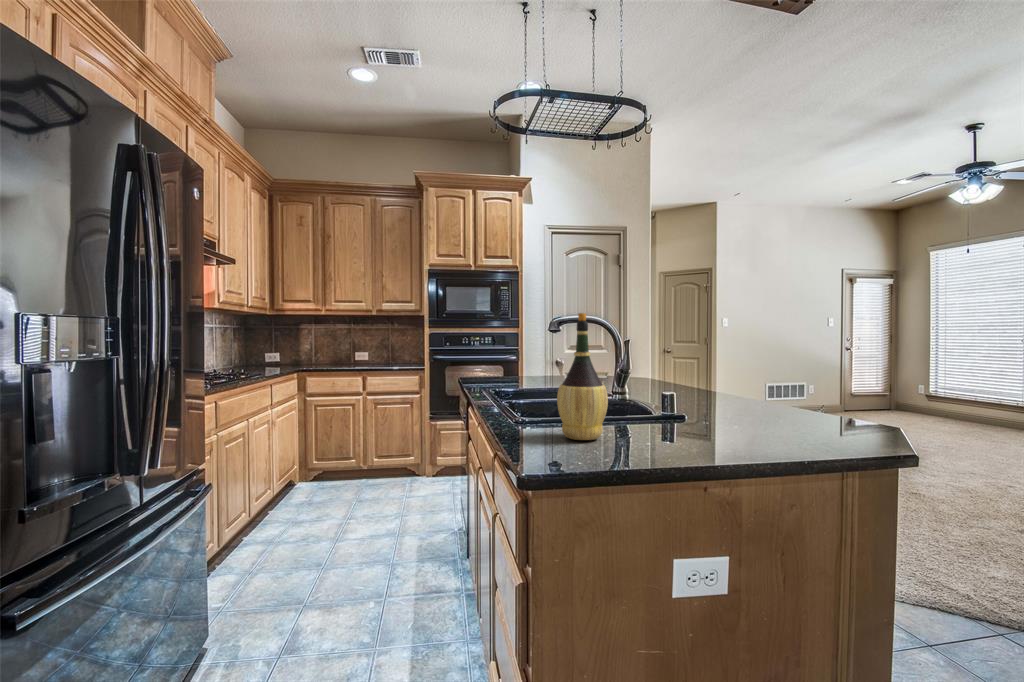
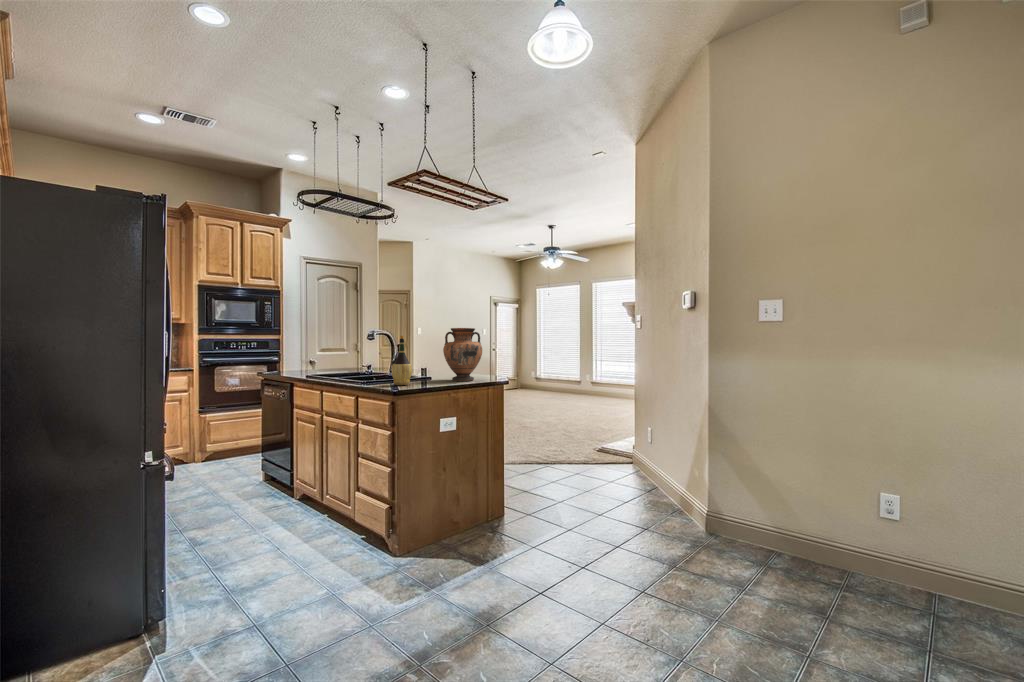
vase: none [708,290,829,438] -> present [443,328,482,381]

